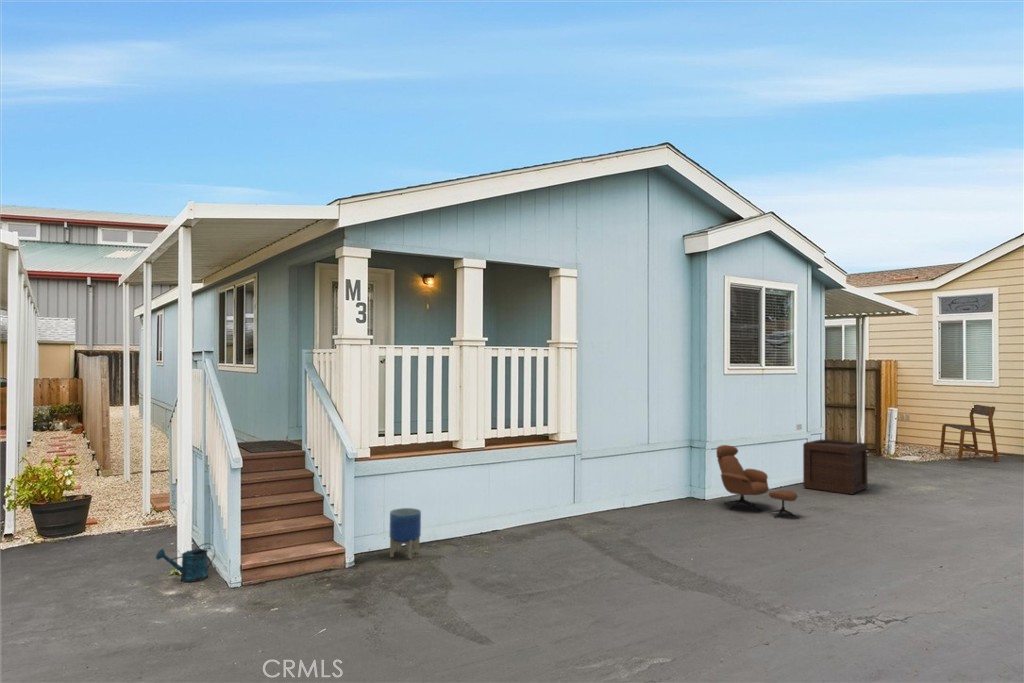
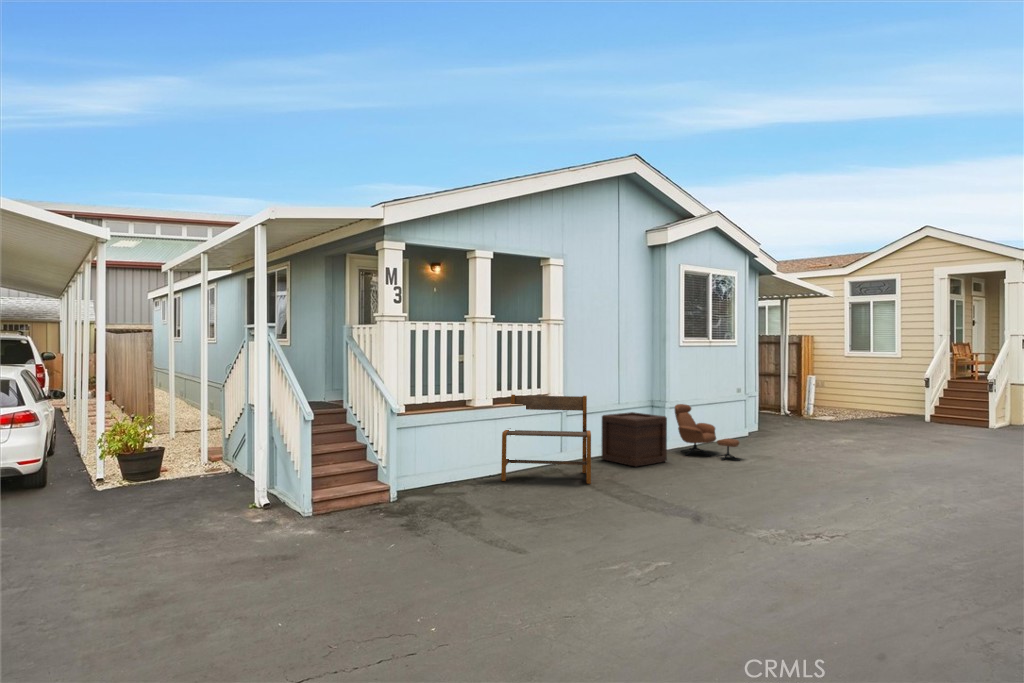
bench: present [940,404,999,462] -> present [501,395,591,484]
wooden crate: present [803,439,868,494] -> present [602,412,667,467]
planter: present [389,508,421,559] -> none [422,454,447,494]
watering can: present [156,543,215,582] -> none [241,483,286,513]

